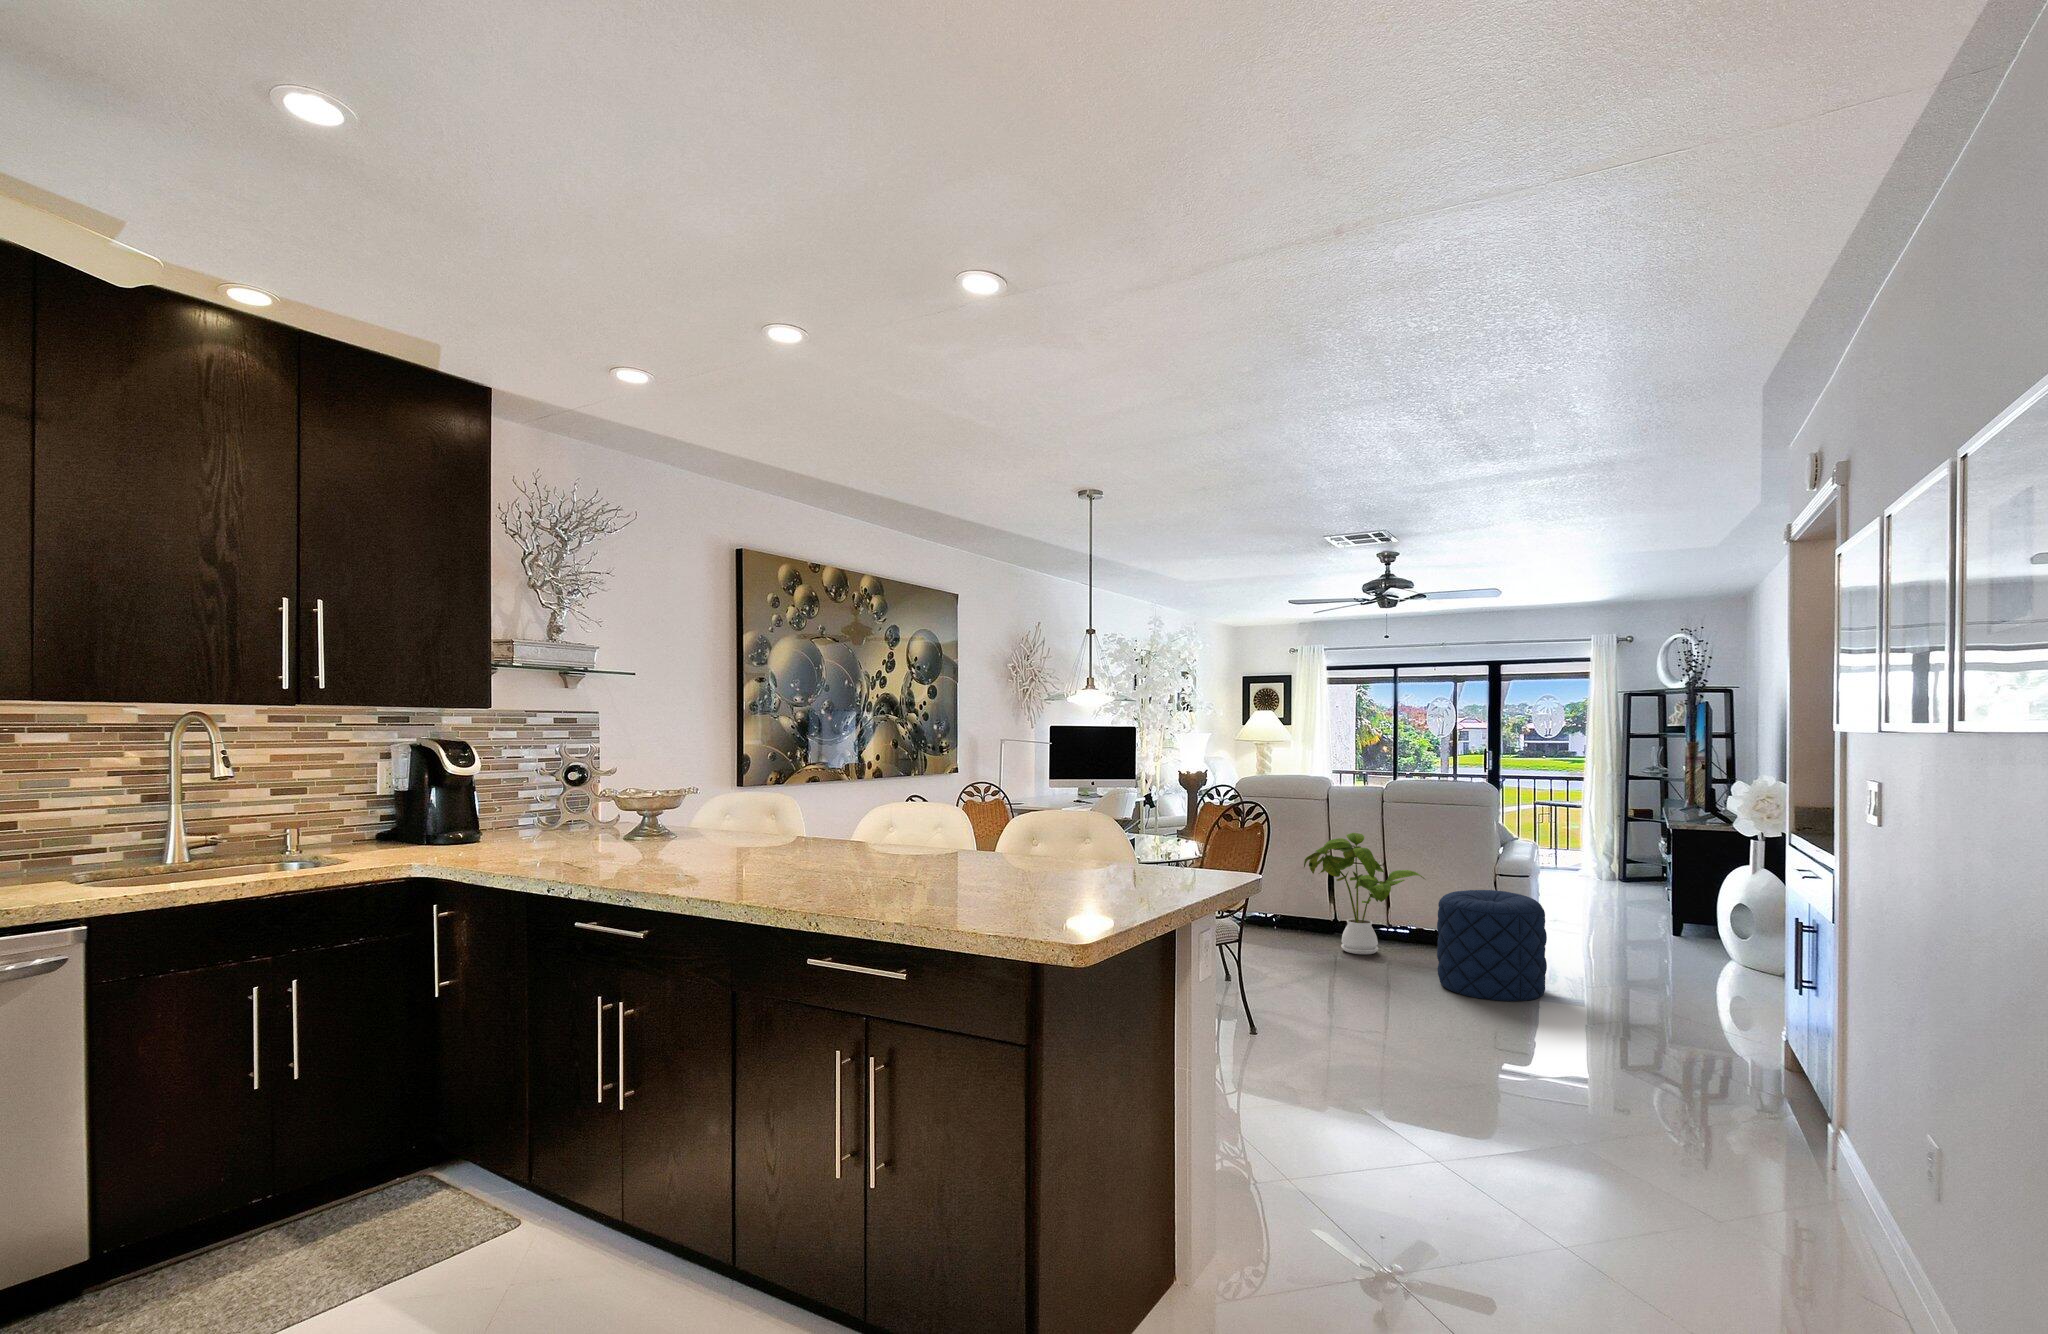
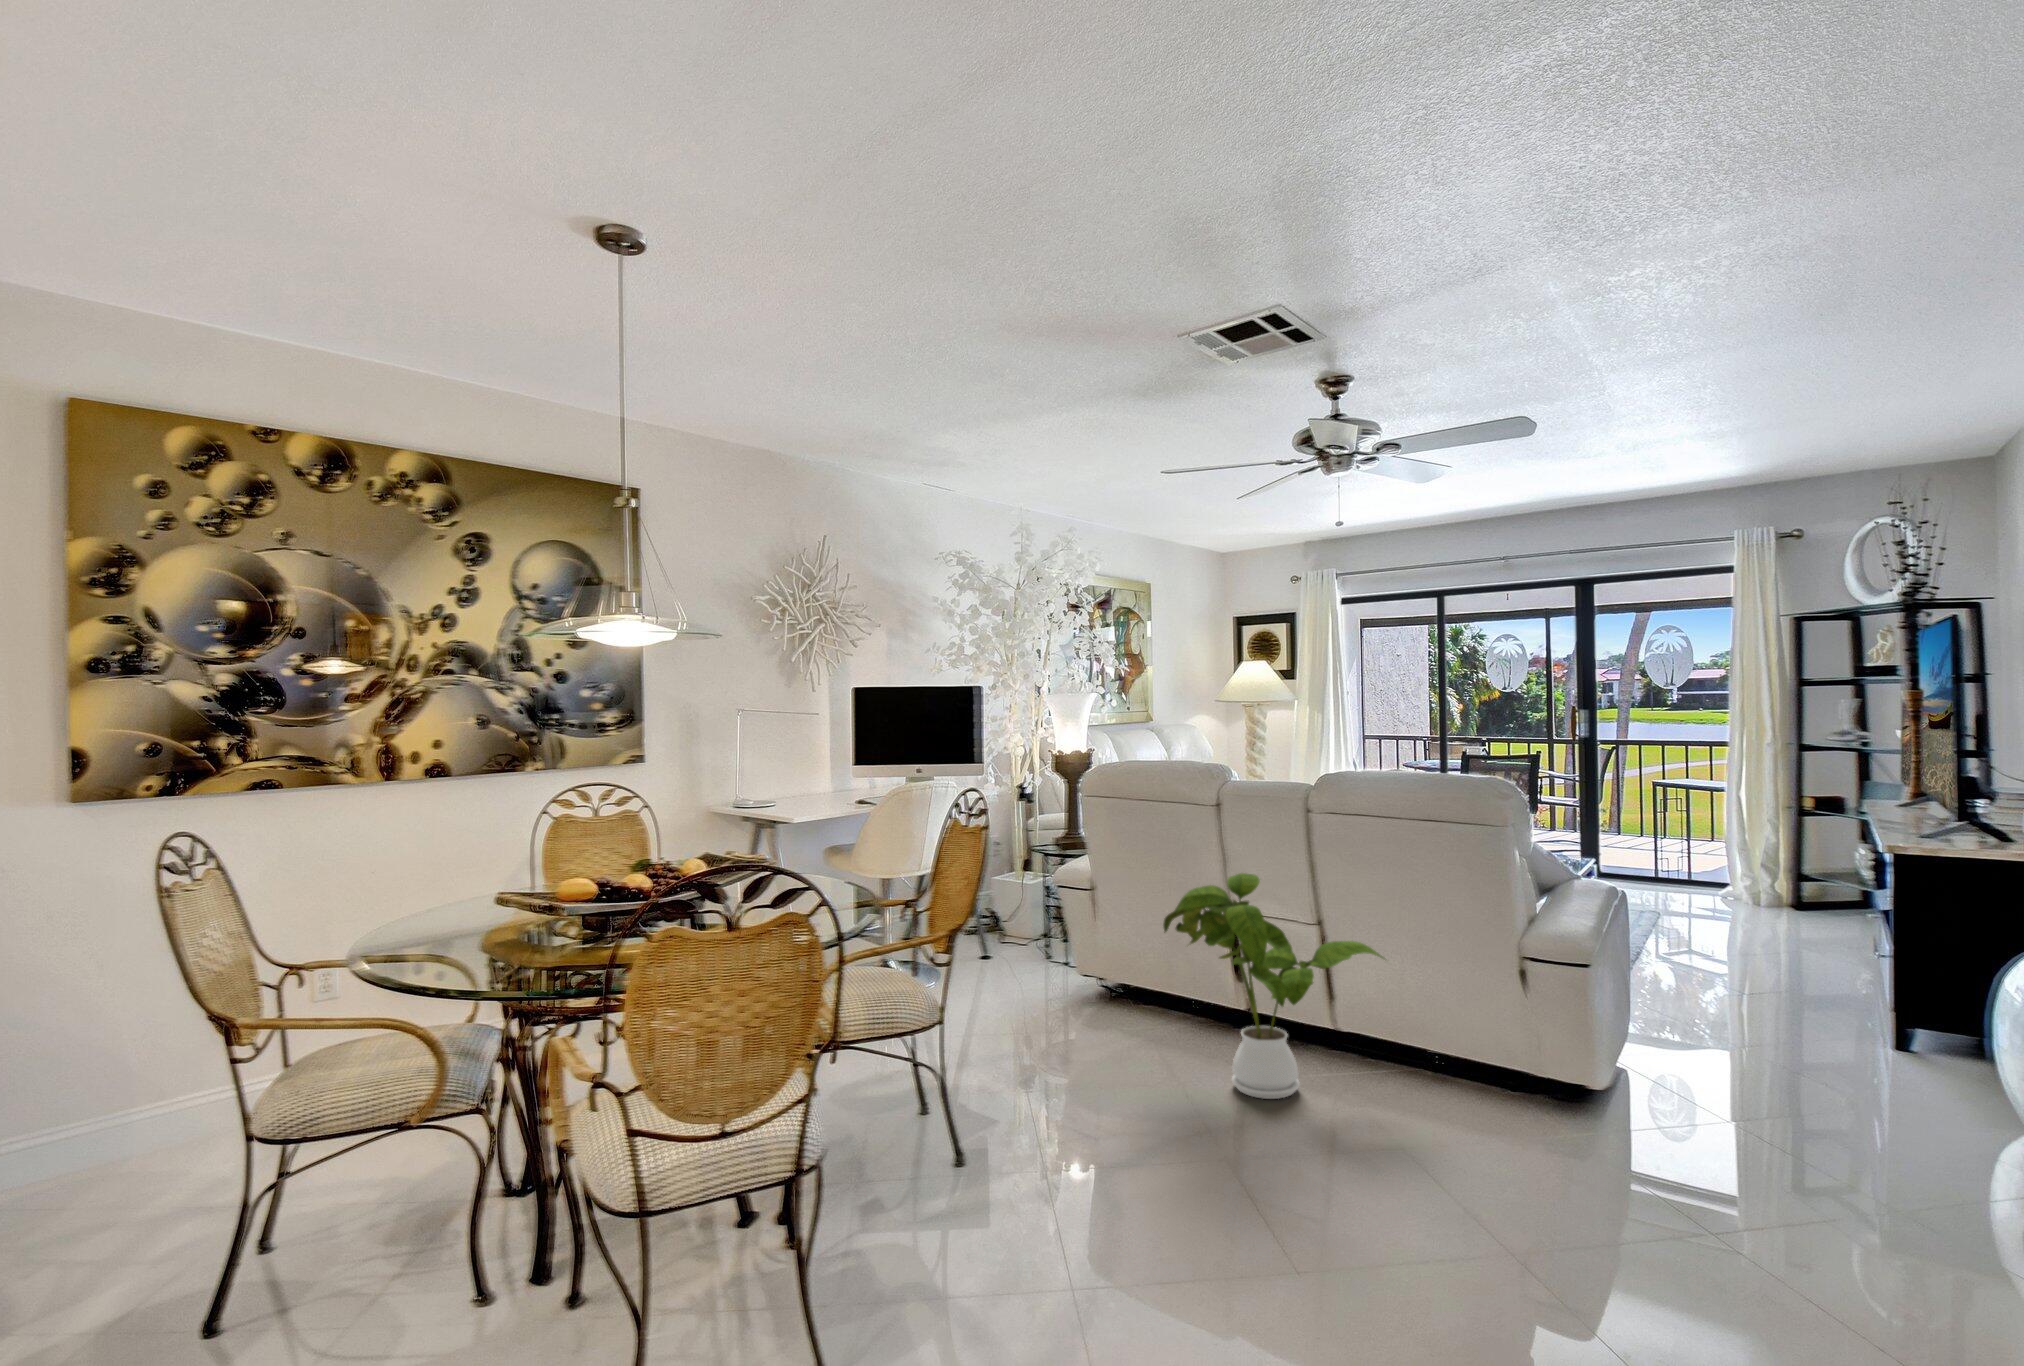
pouf: present [1437,890,1547,1001] -> none [1366,1005,1606,1285]

